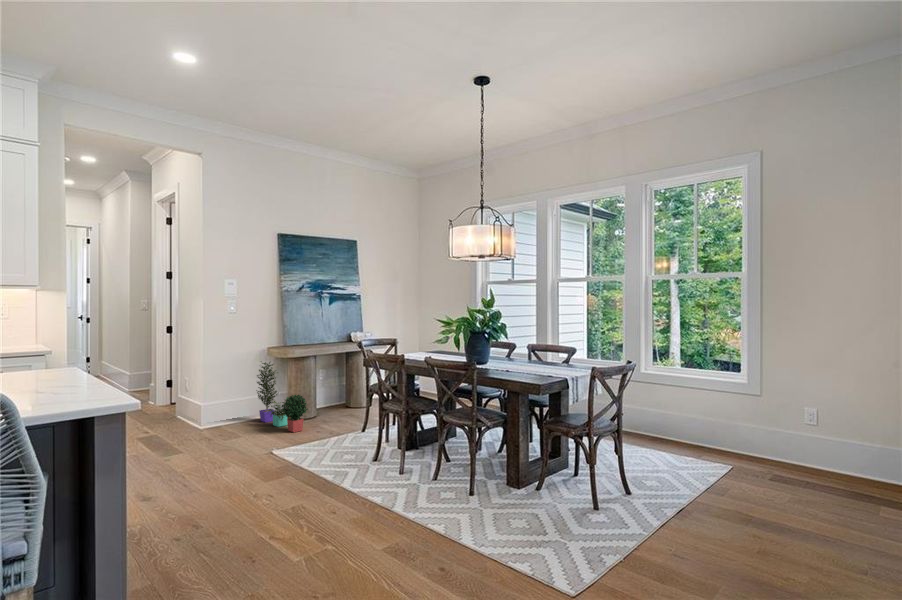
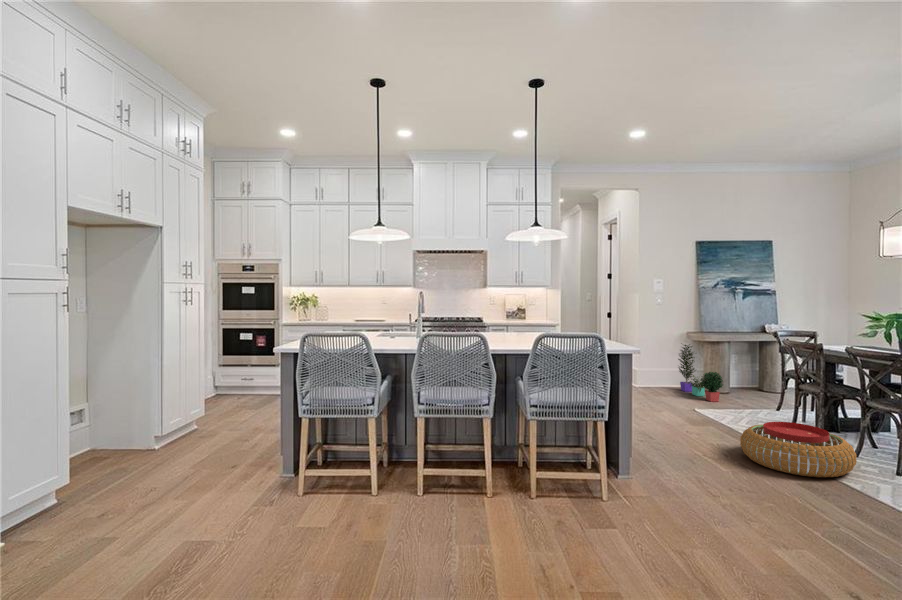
pouf: none [319,456,438,531] -> present [740,422,857,478]

